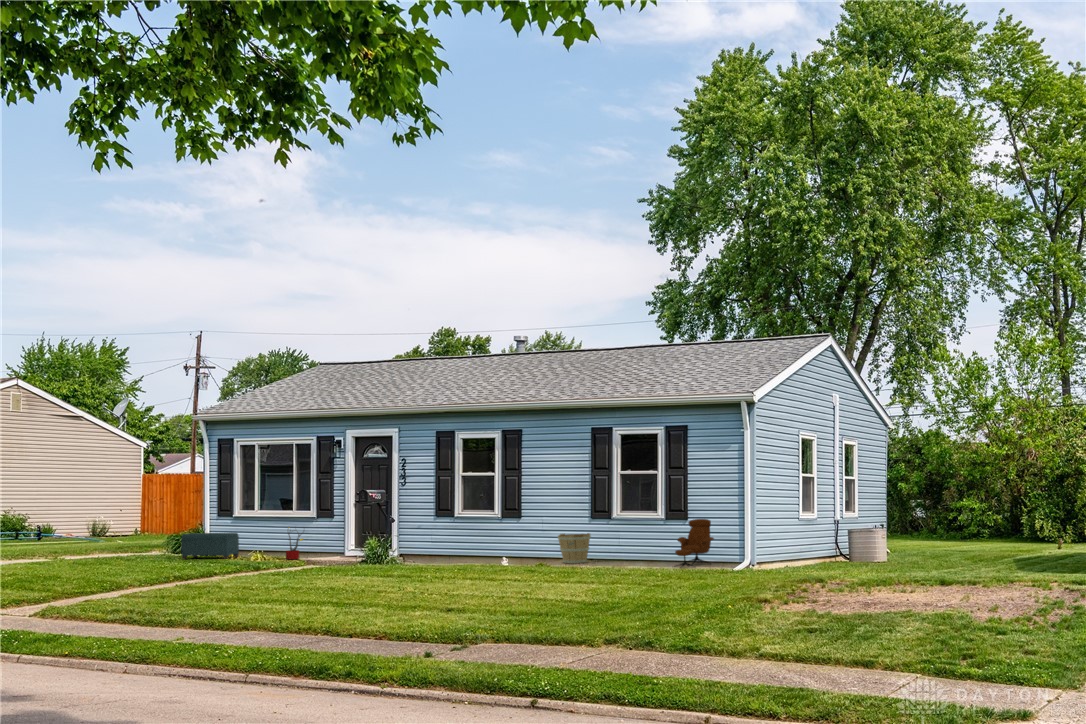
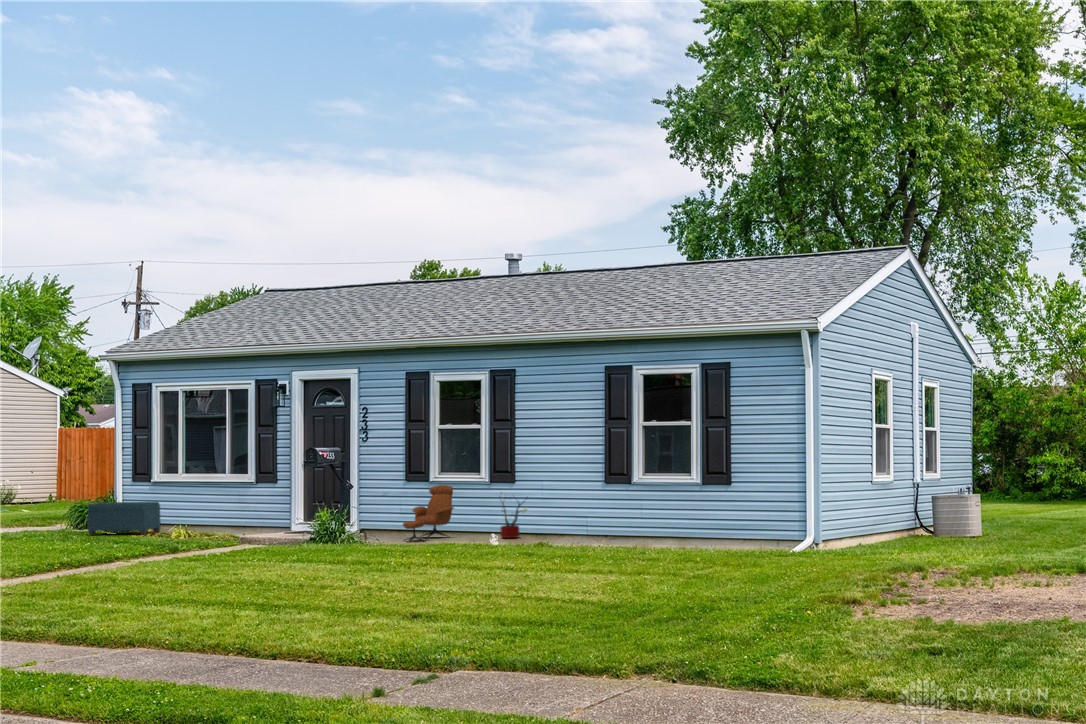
lounge chair: present [675,519,714,566] -> present [403,485,454,541]
decorative plant: present [286,530,303,560] -> present [500,497,527,538]
wooden bucket: present [558,533,591,564] -> none [561,502,605,541]

